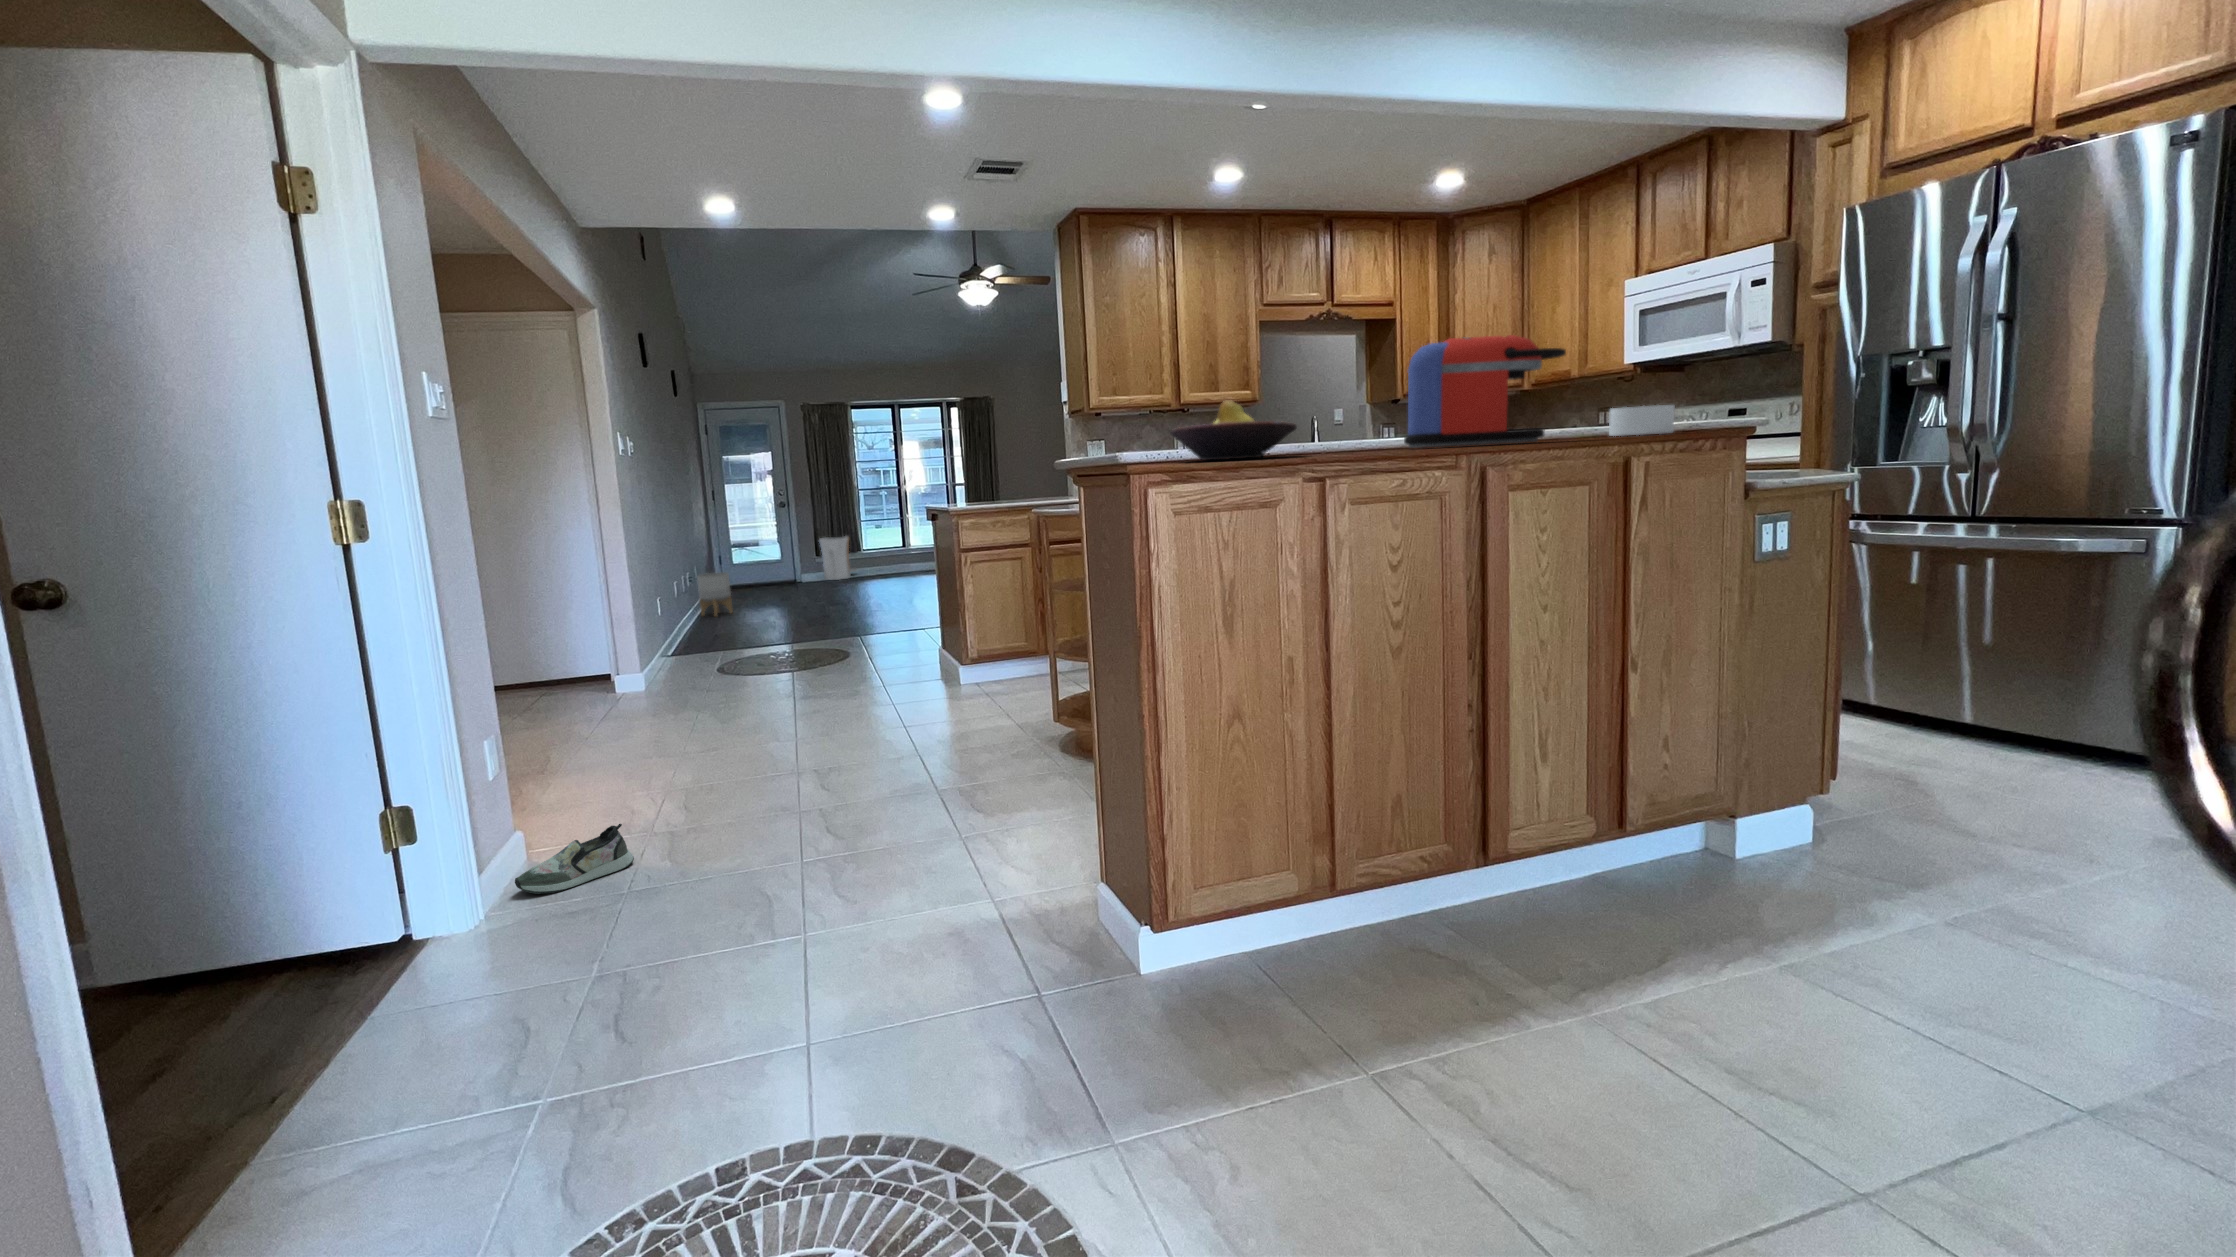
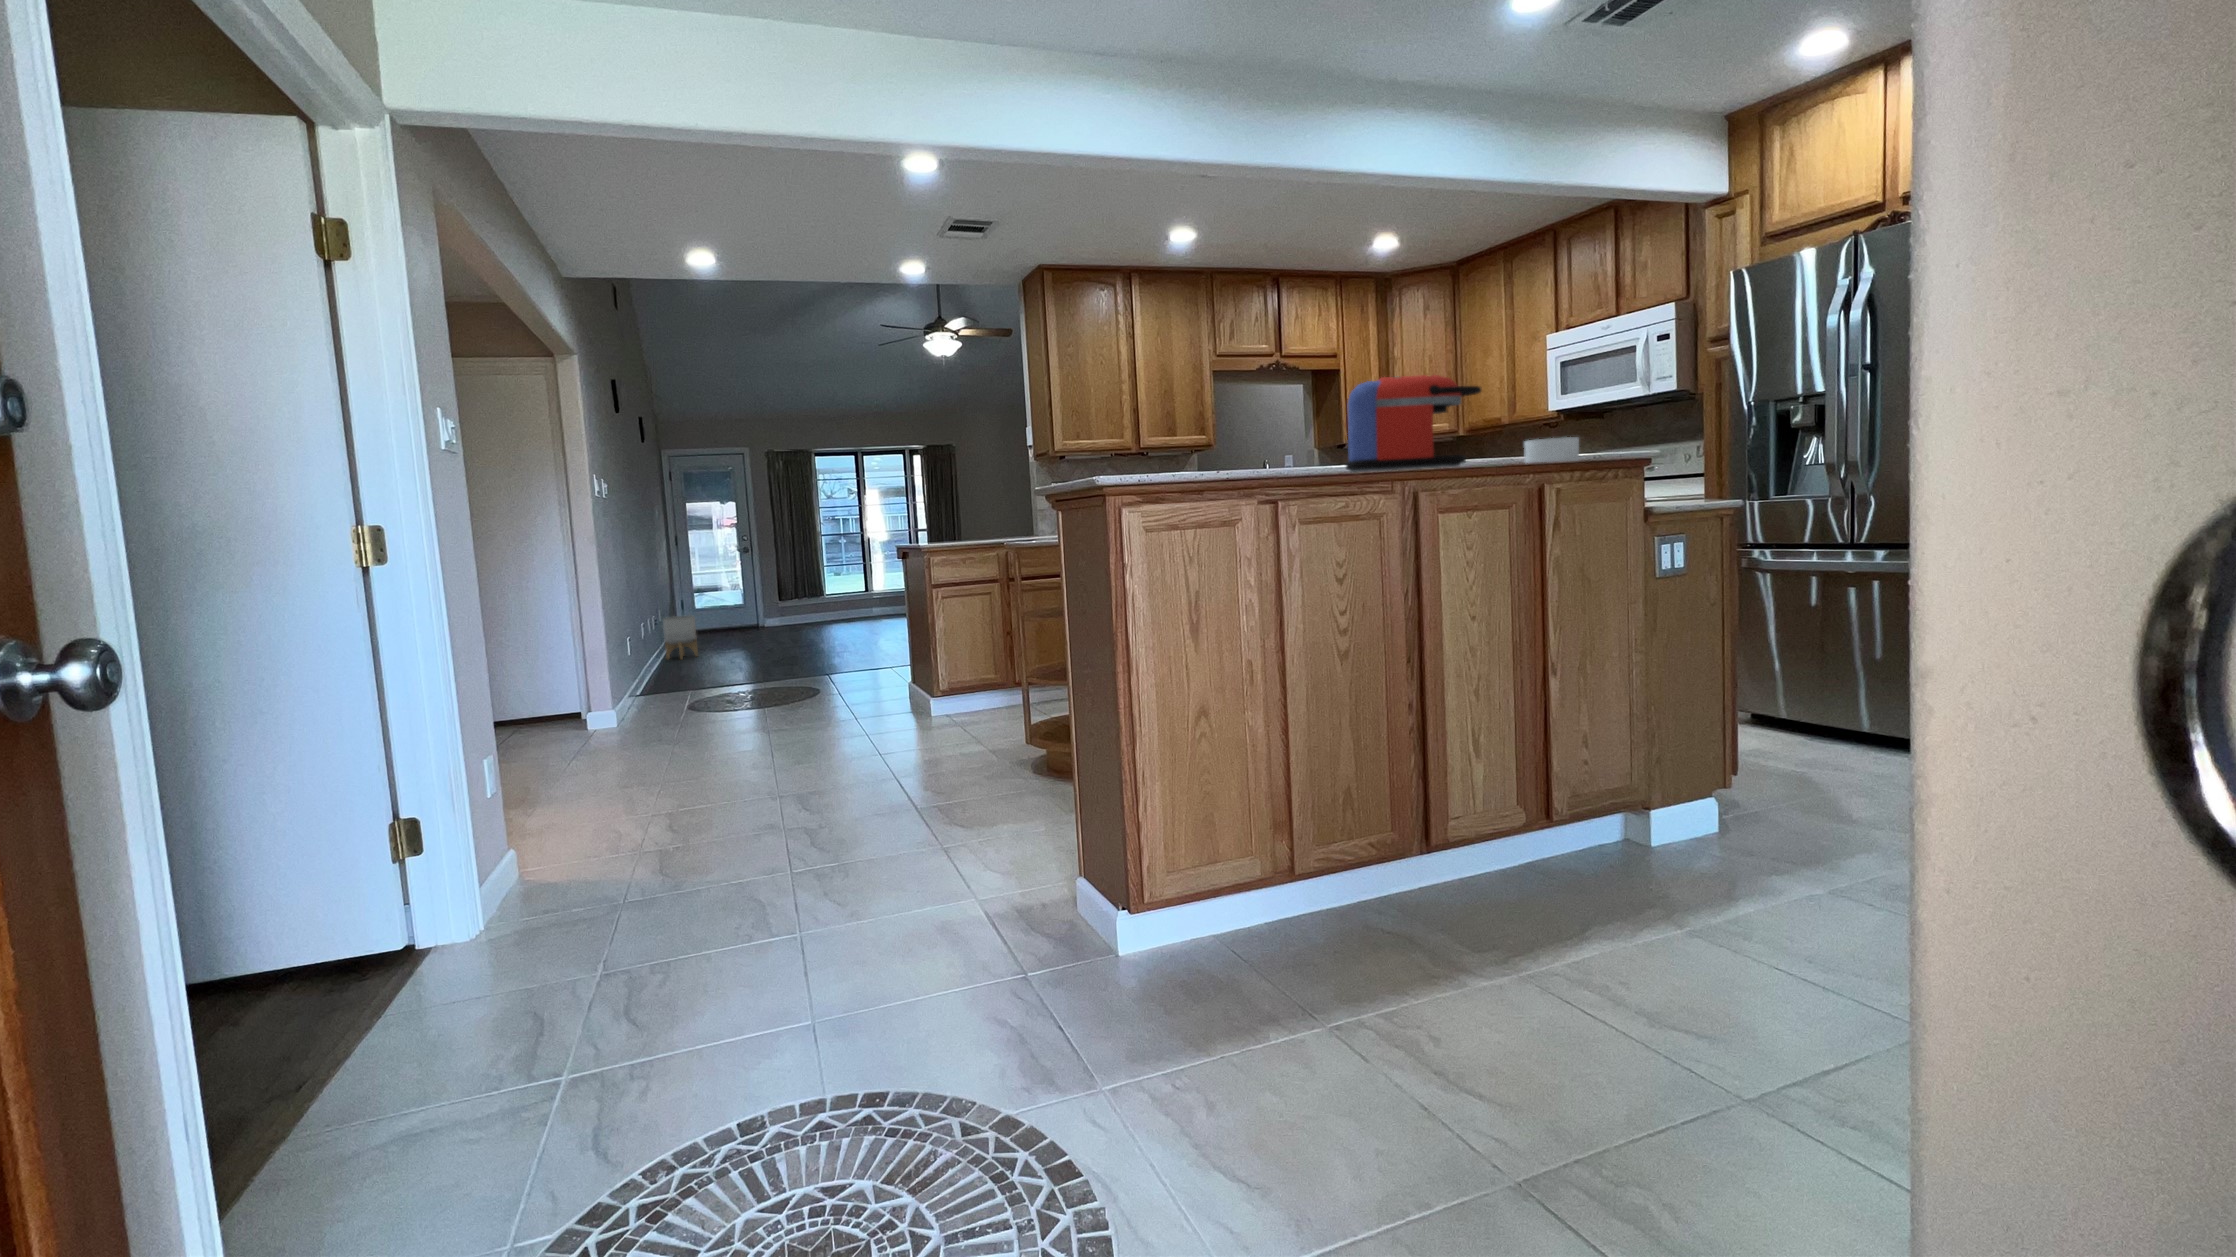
fruit bowl: present [1170,400,1297,460] -> none [1140,429,1252,483]
trash can: present [819,536,857,580] -> none [783,581,821,625]
shoe: present [515,824,634,894] -> none [511,840,626,907]

